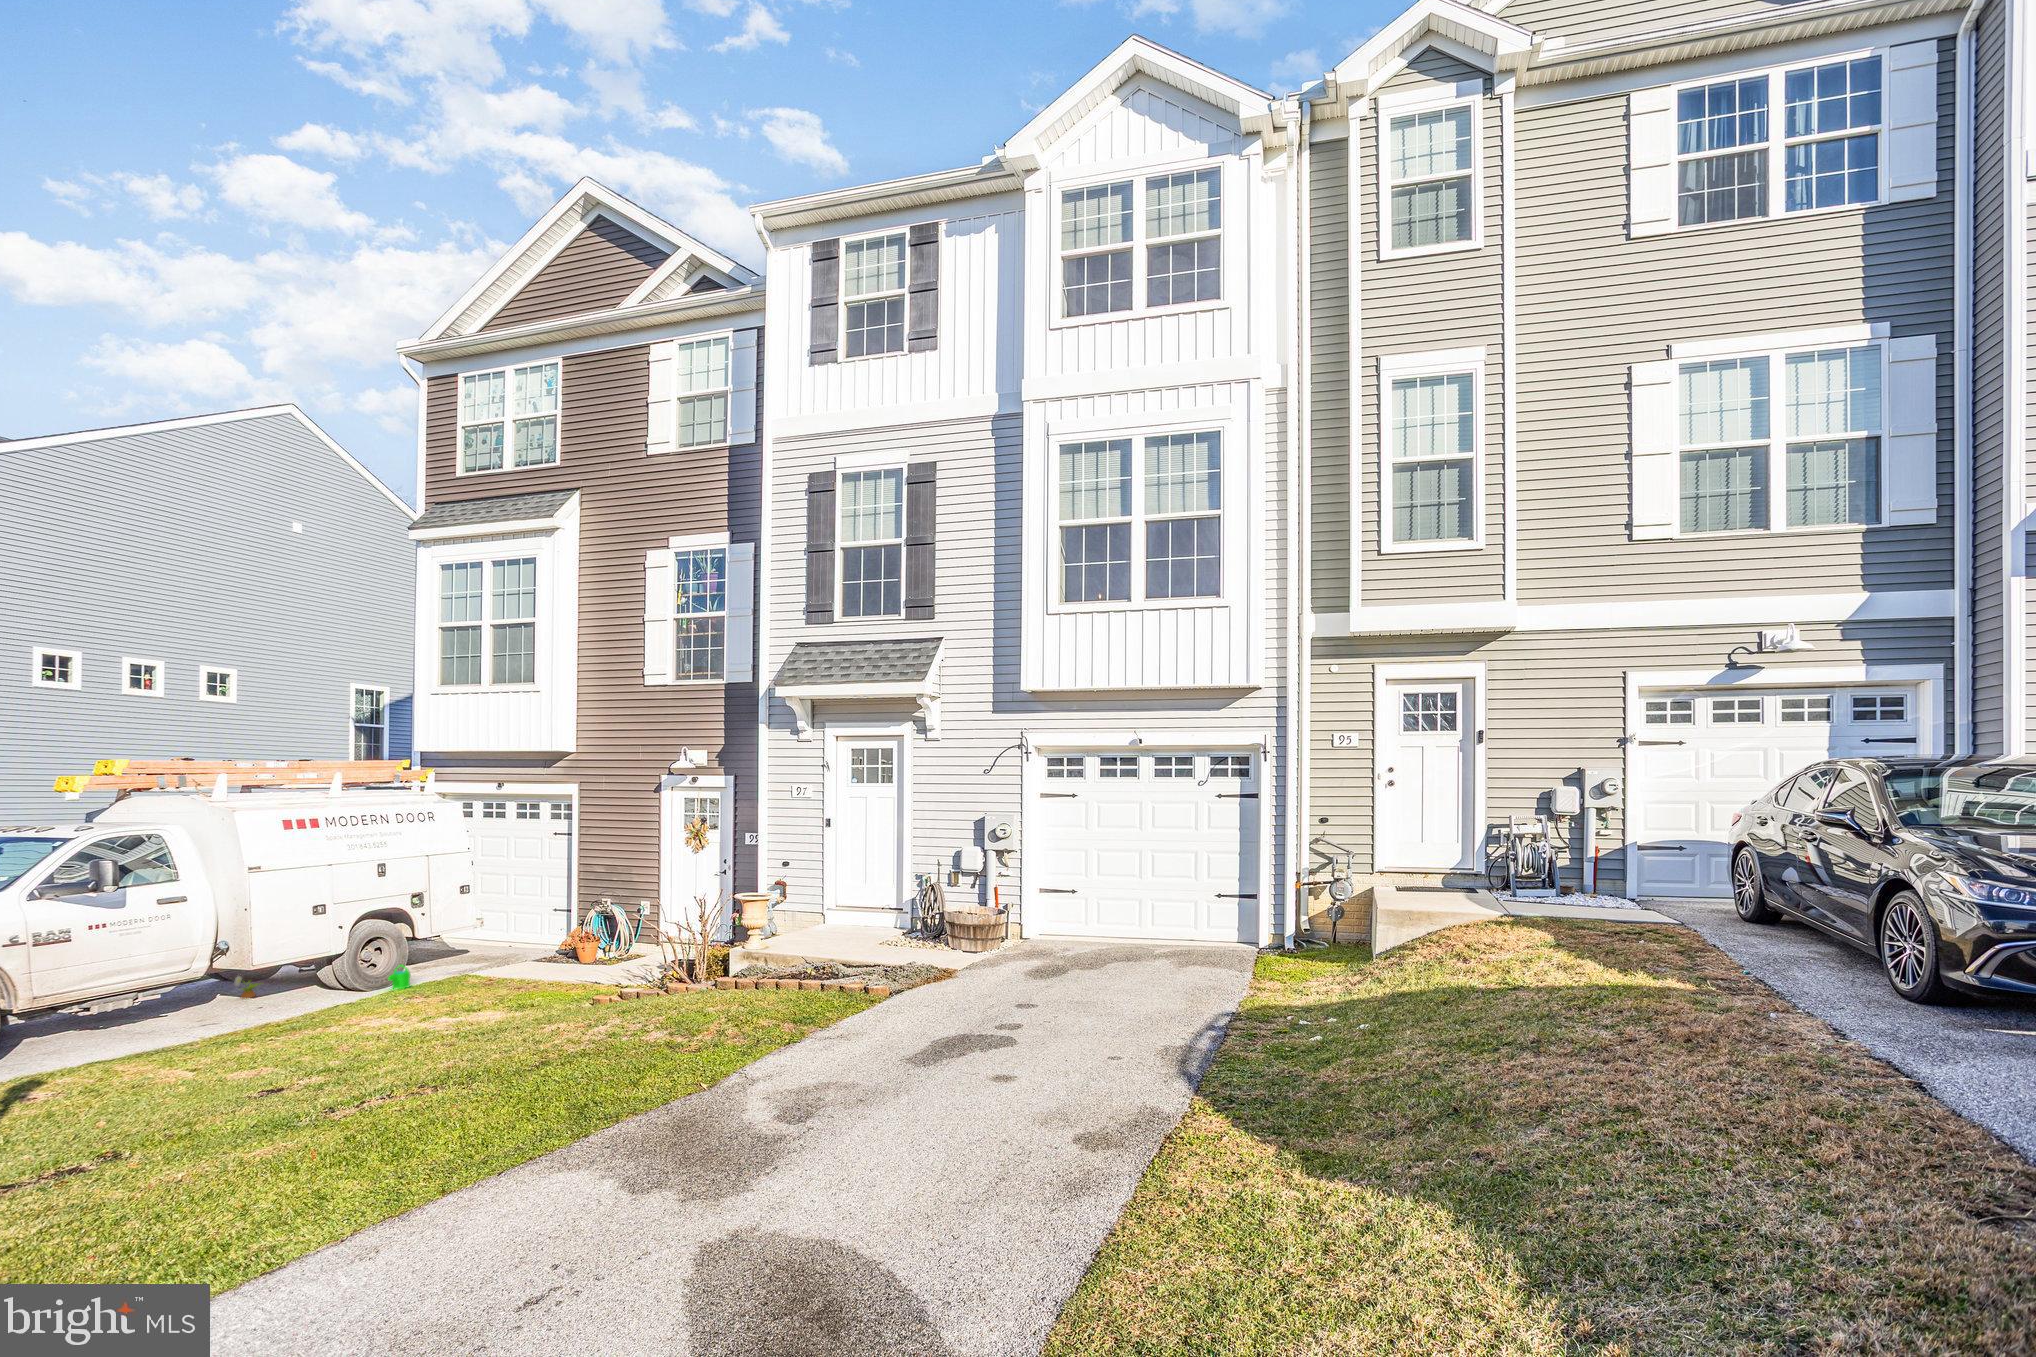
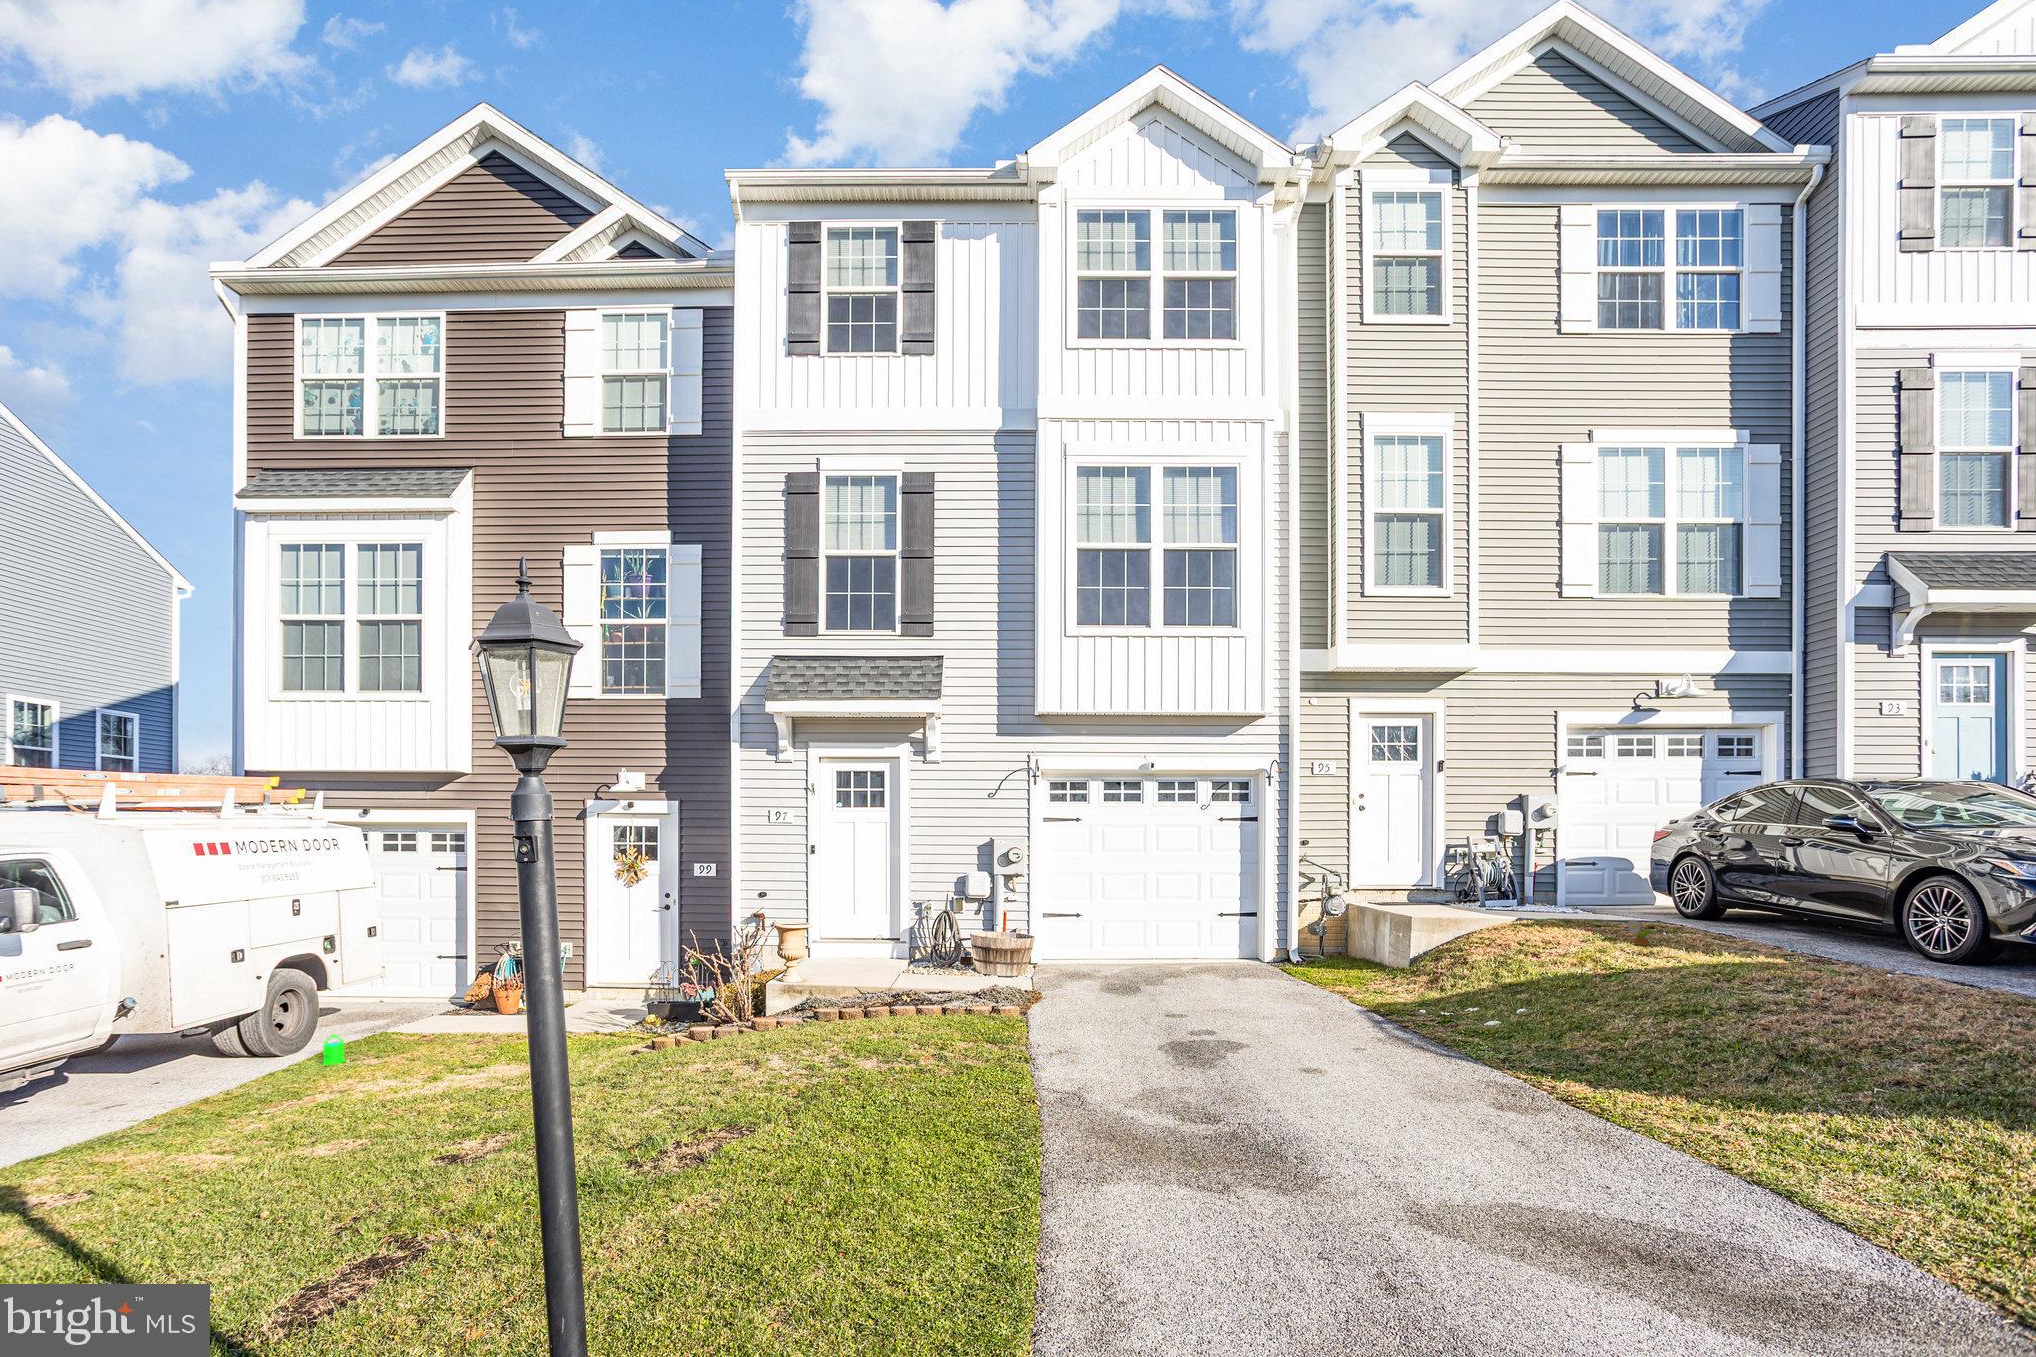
decorative plant: present [234,976,258,999] -> present [1628,919,1654,945]

